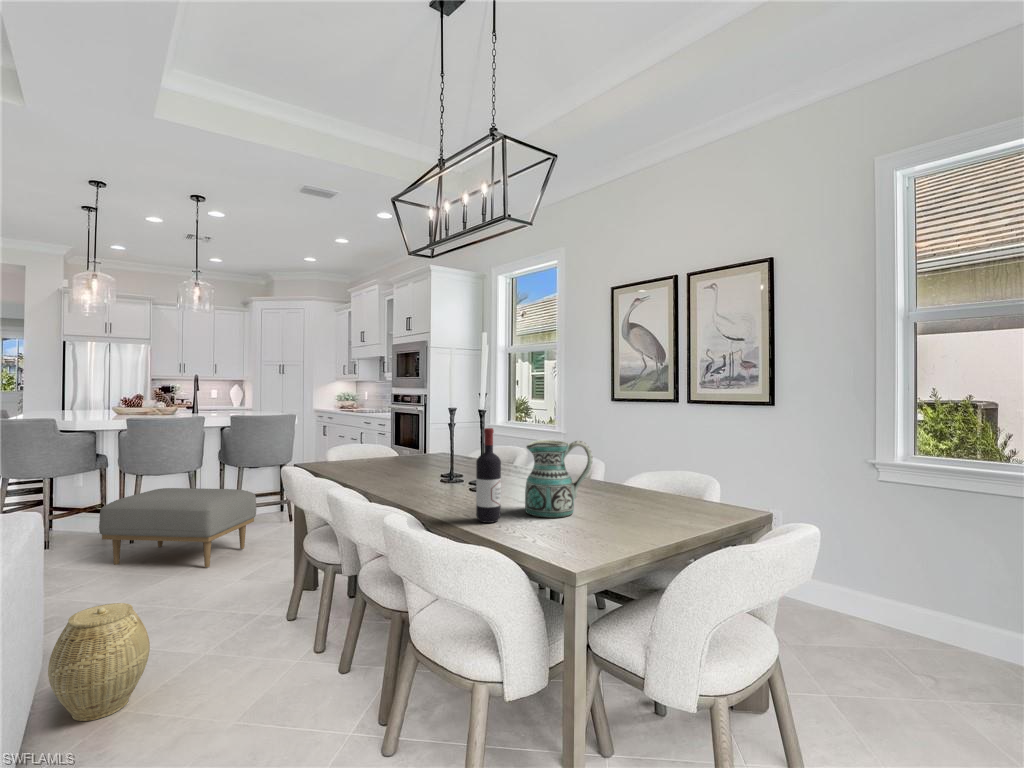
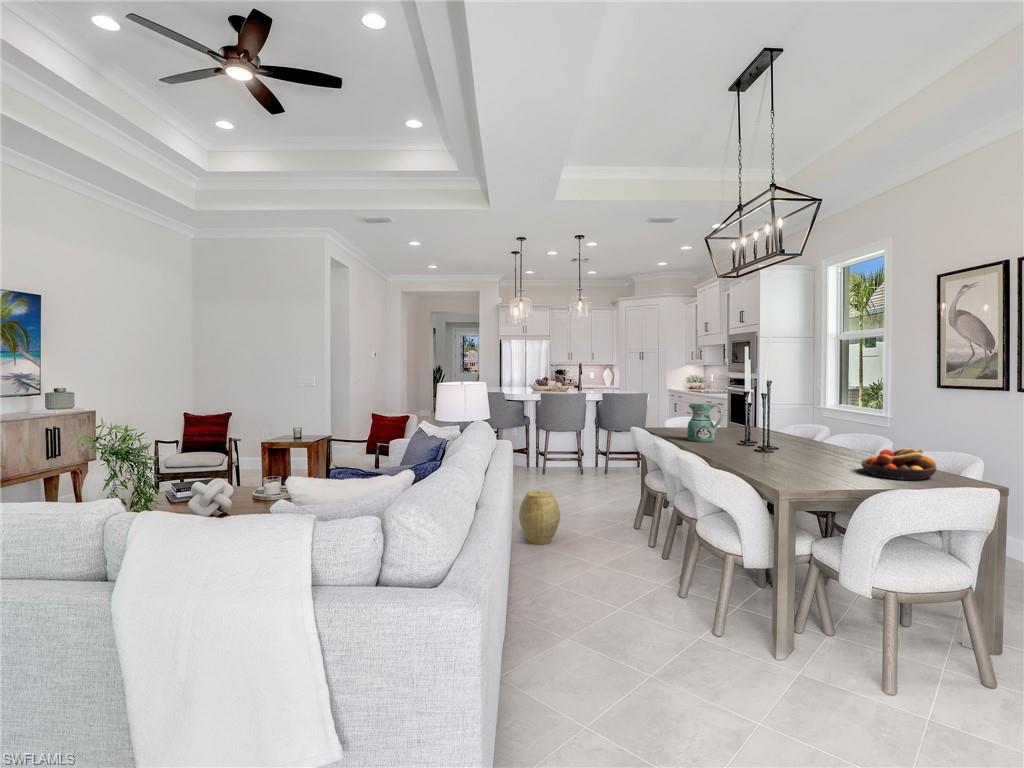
wine bottle: present [476,428,501,523] -> none [736,405,753,465]
ceramic pitcher: present [525,440,592,518] -> present [687,403,724,442]
fruit bowl: none [628,473,713,520] -> present [861,447,937,480]
ottoman: present [99,488,256,568] -> none [529,440,618,493]

